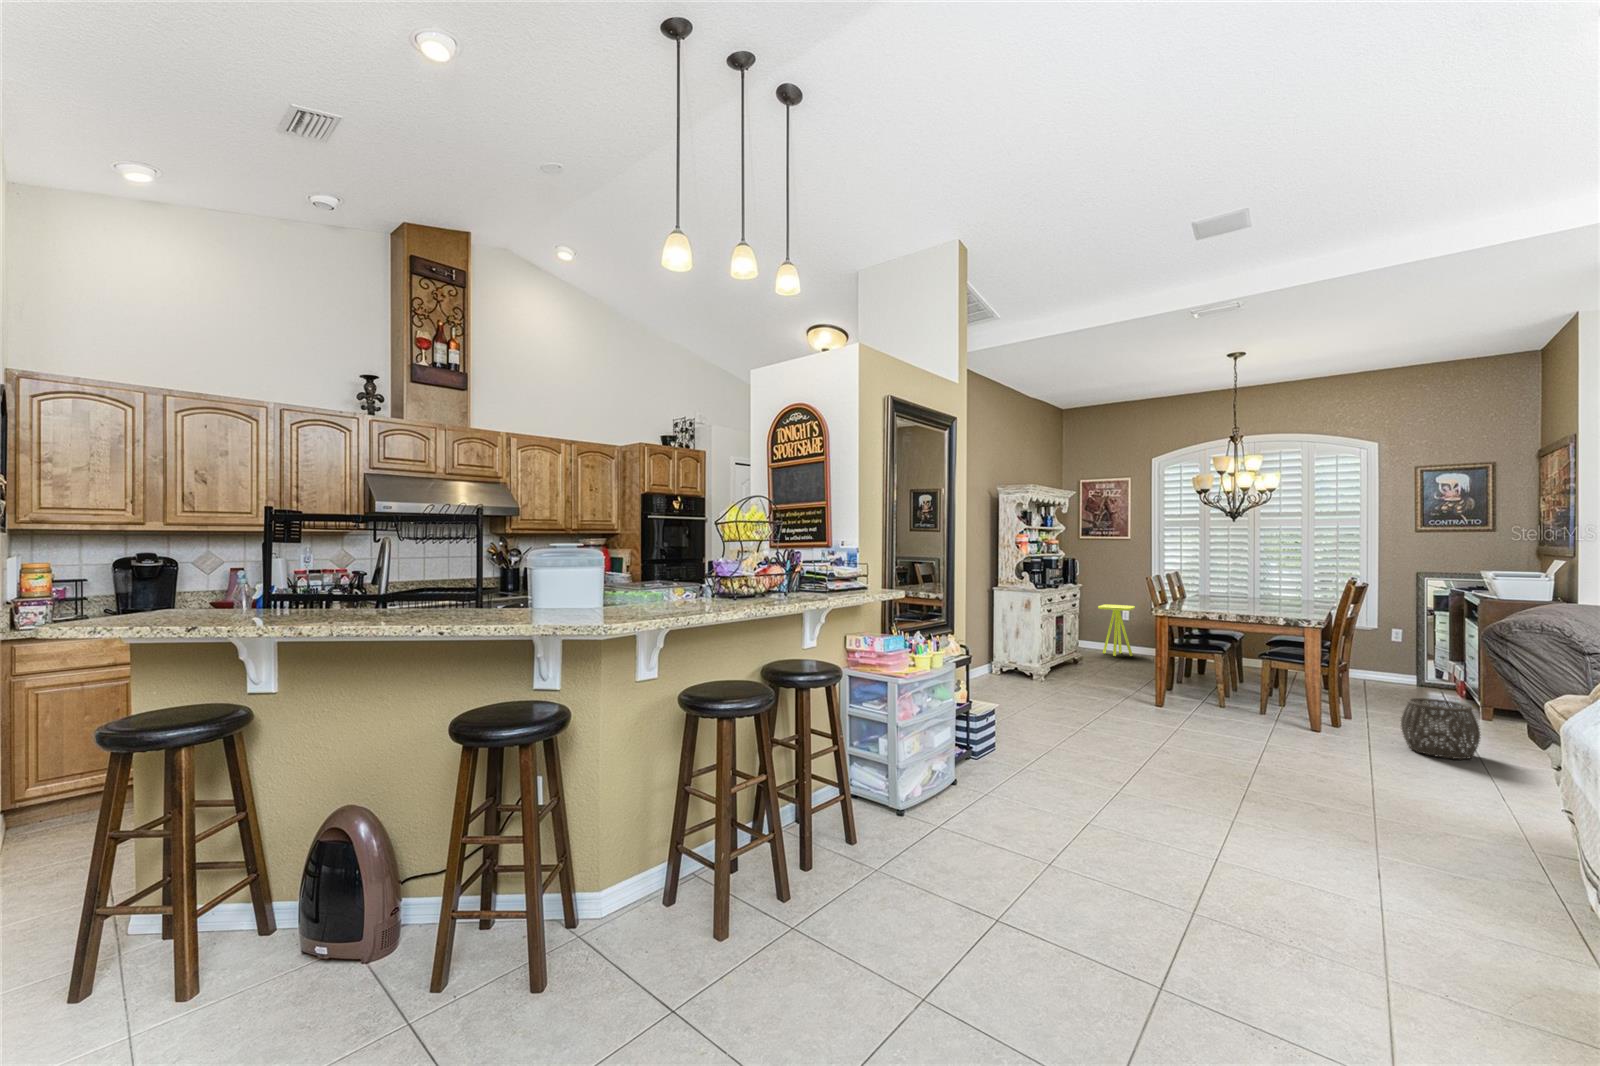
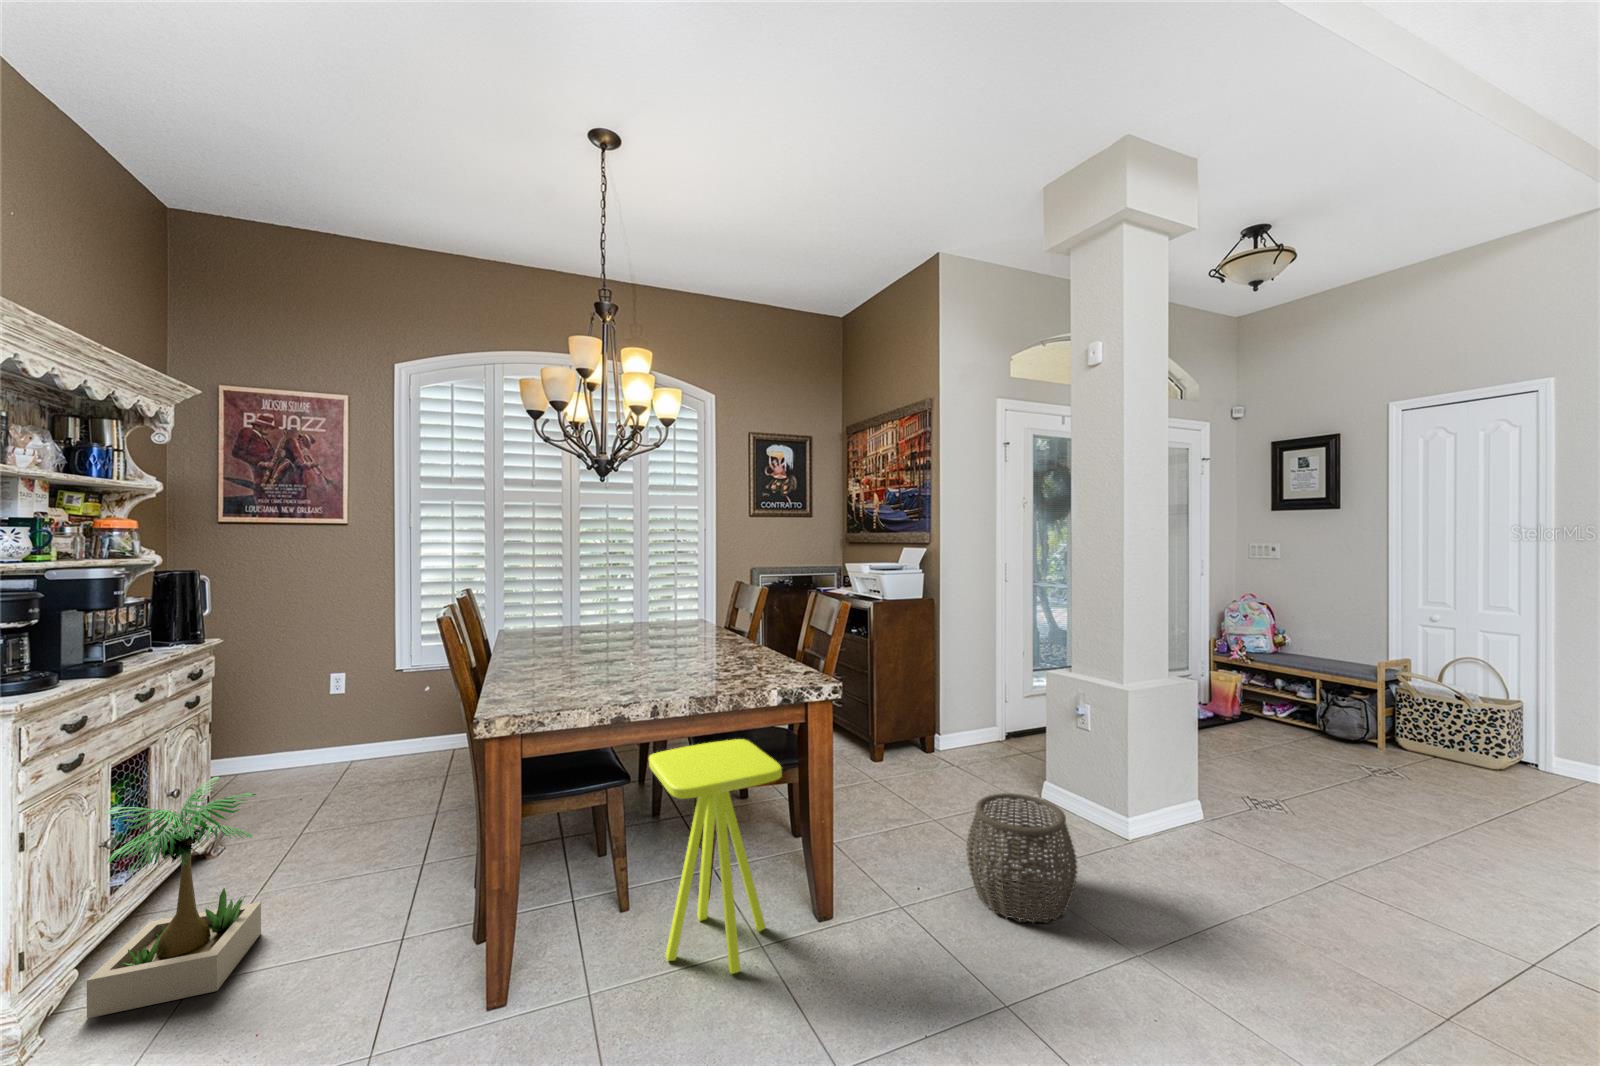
side table: present [1098,605,1135,656] -> present [649,739,782,974]
potted plant: none [1052,624,1098,684] -> present [87,777,261,1018]

